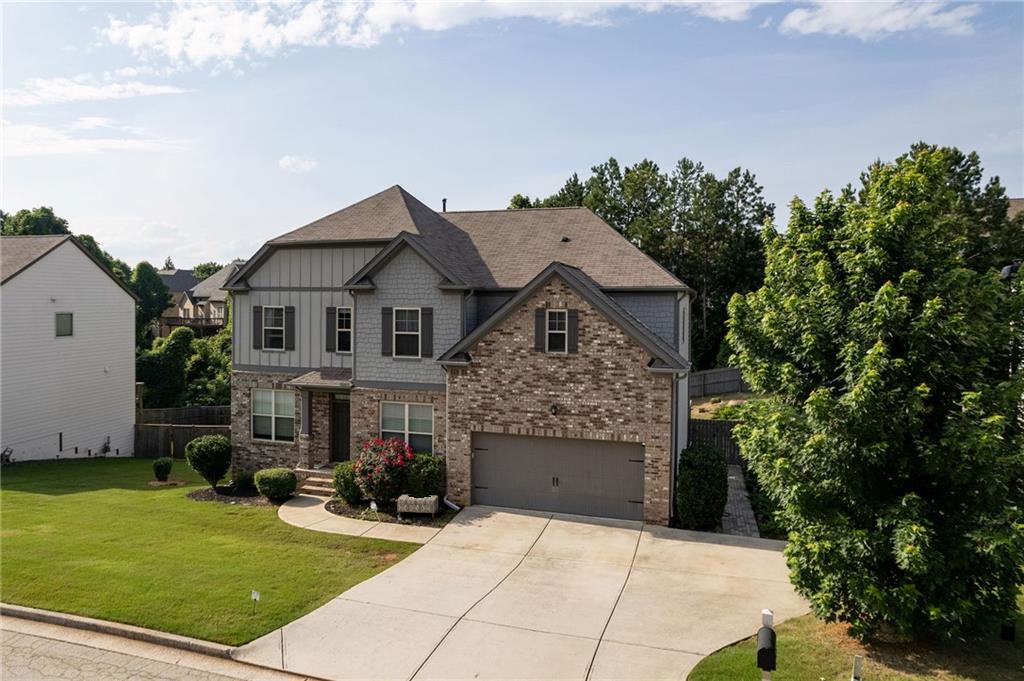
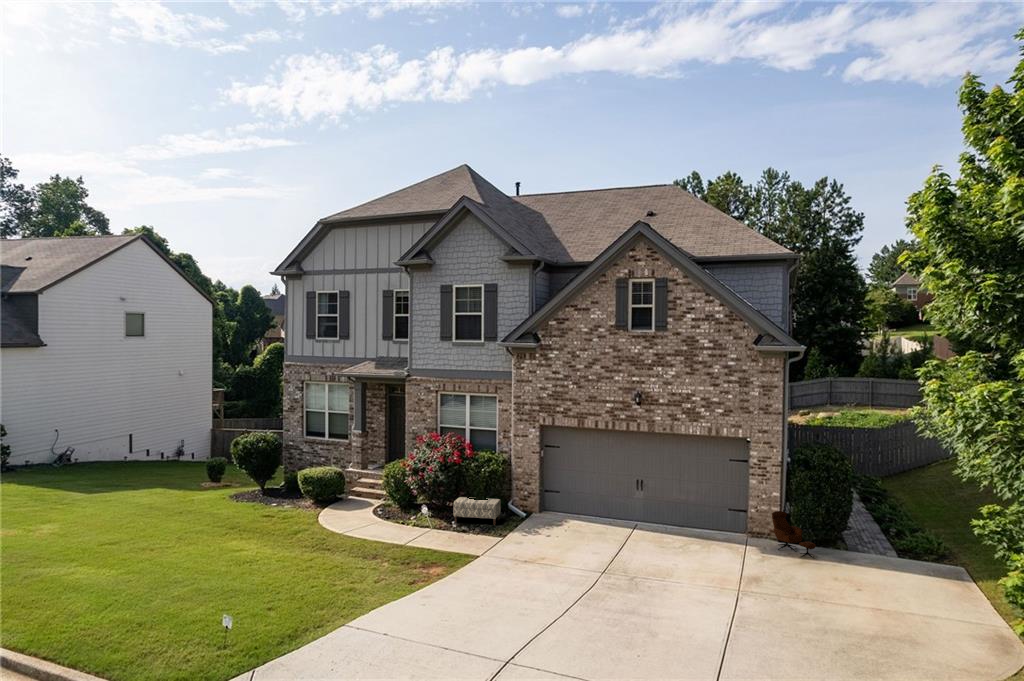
lounge chair: none [659,500,690,538] -> present [772,511,816,558]

